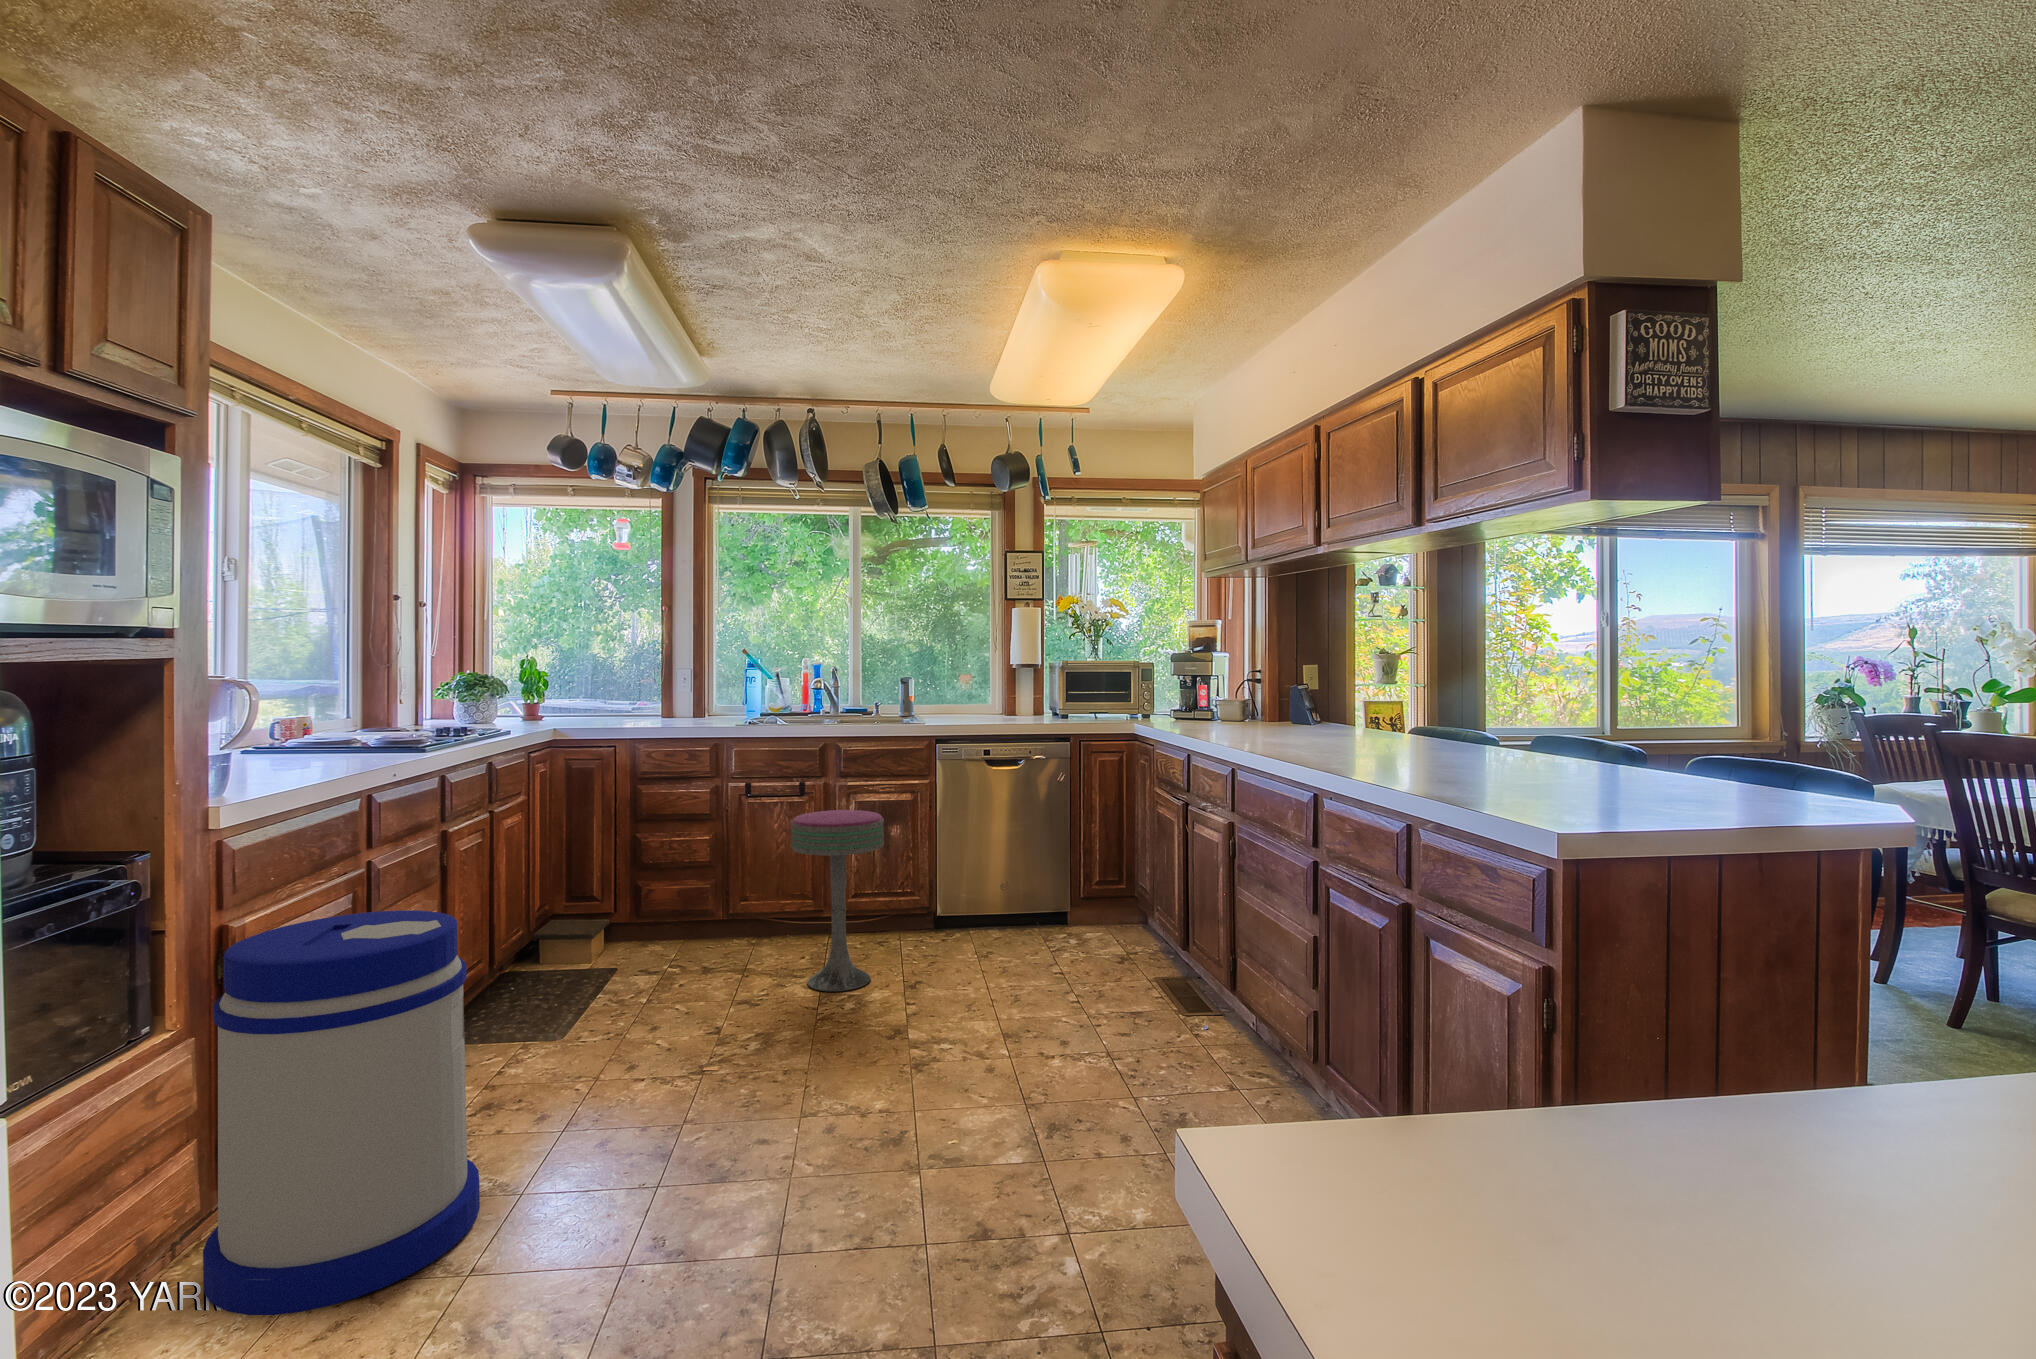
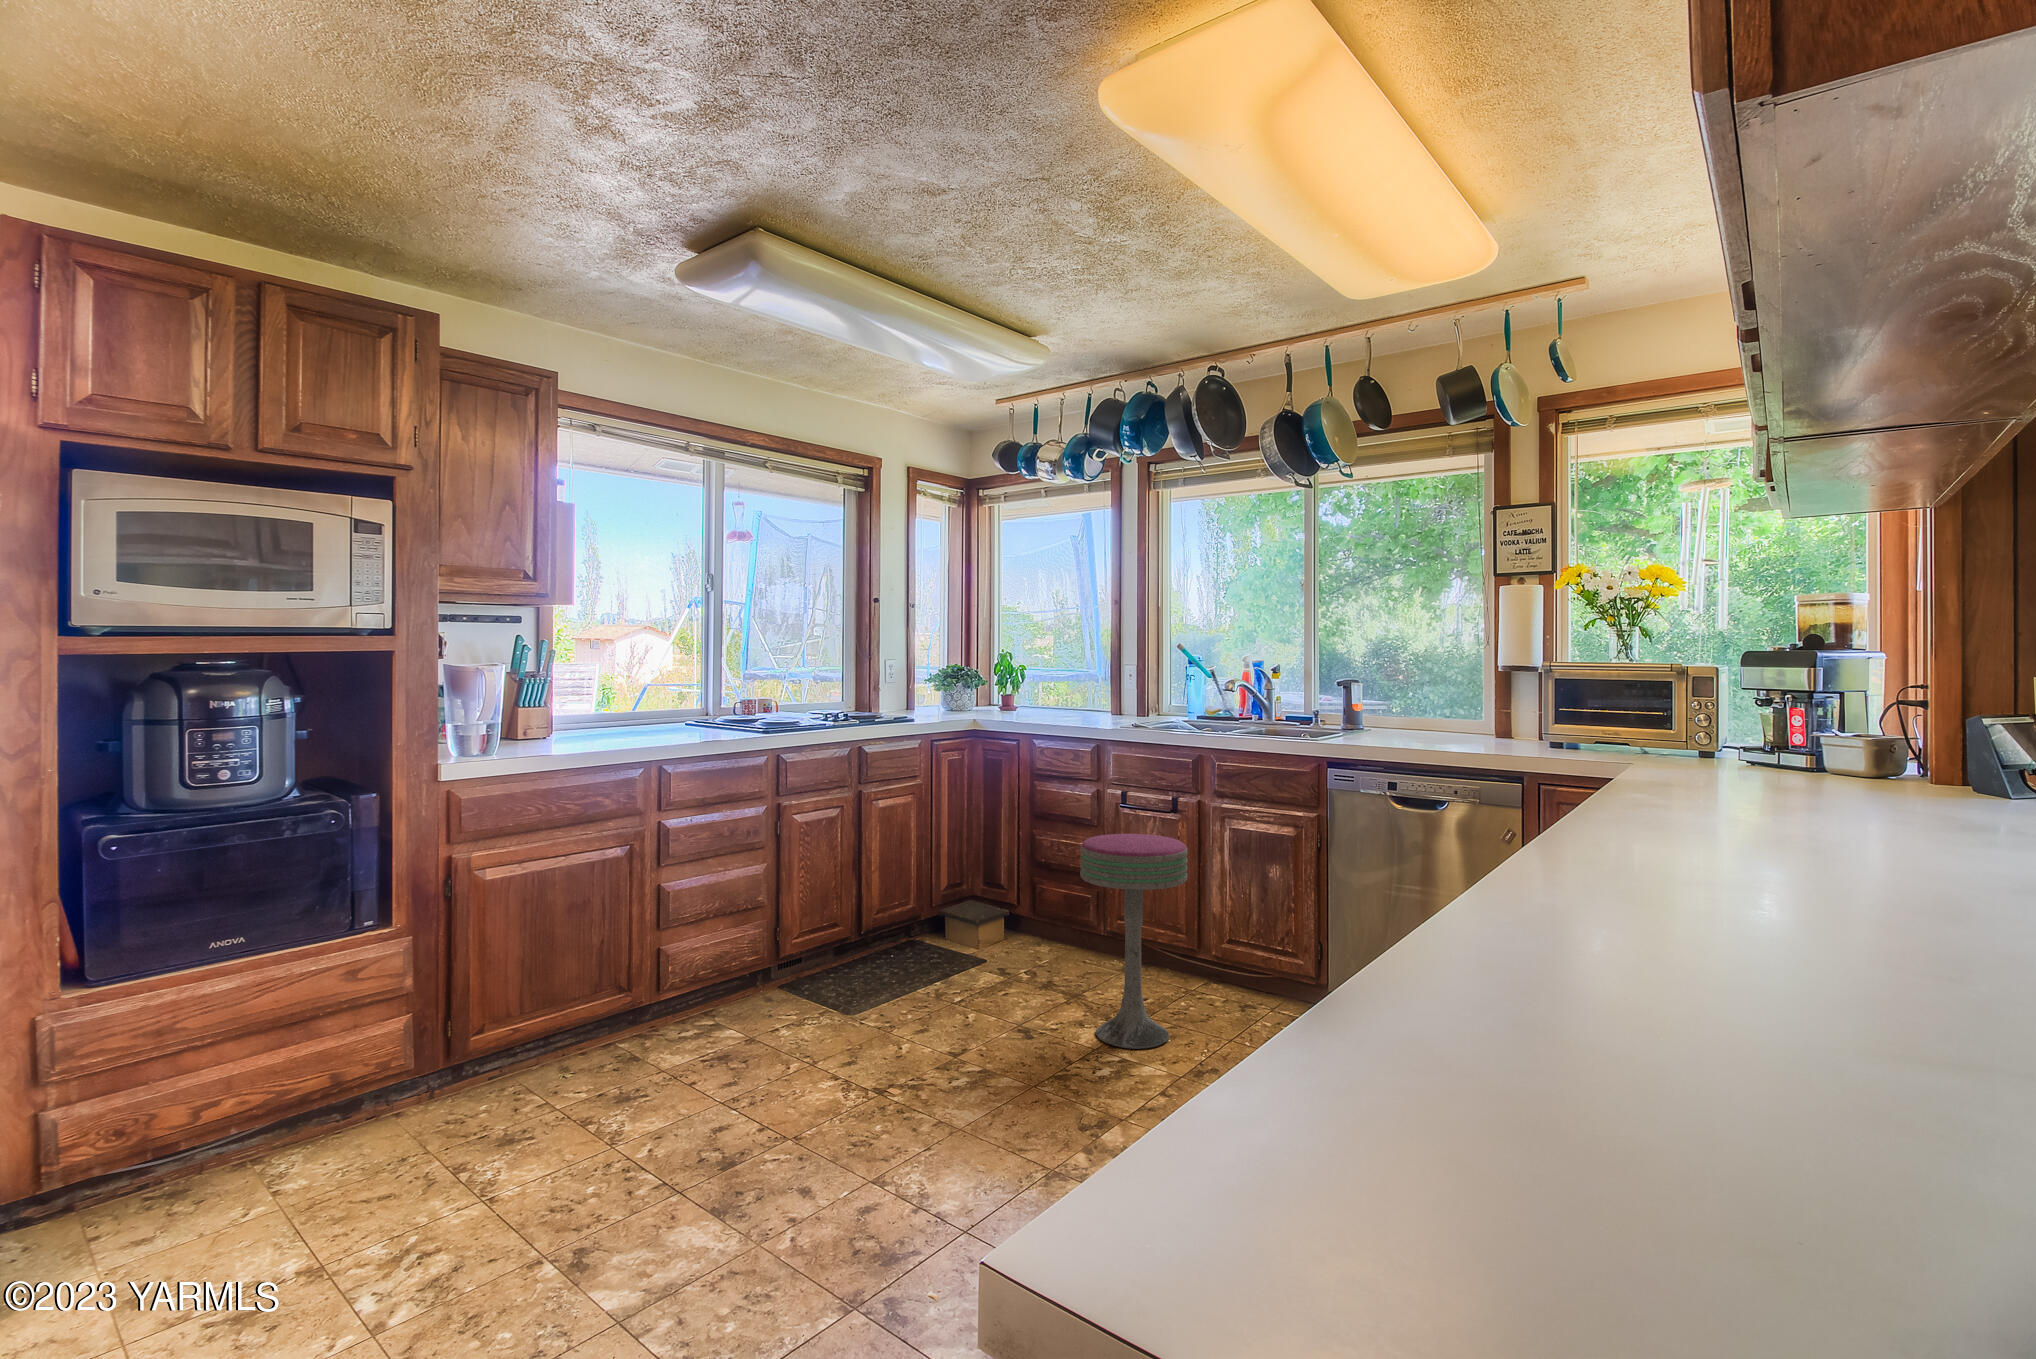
trash can: present [203,910,480,1315] -> none [420,865,623,1175]

